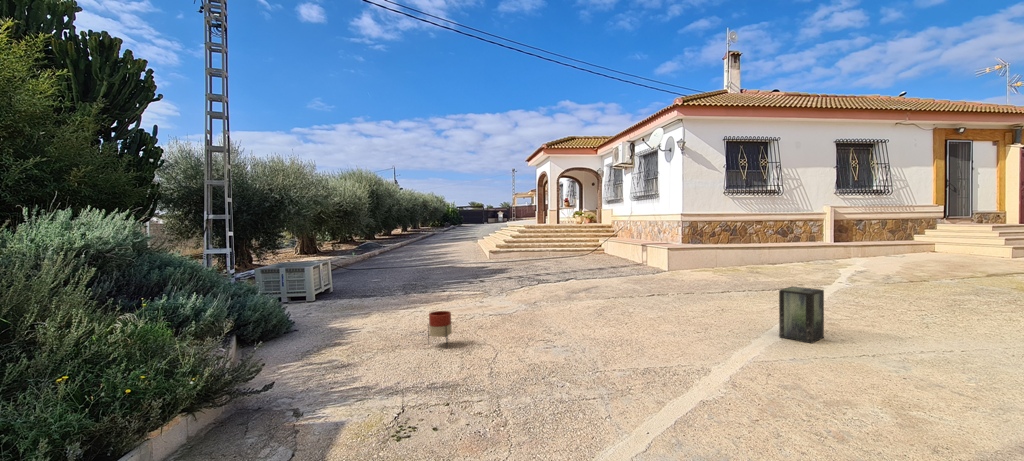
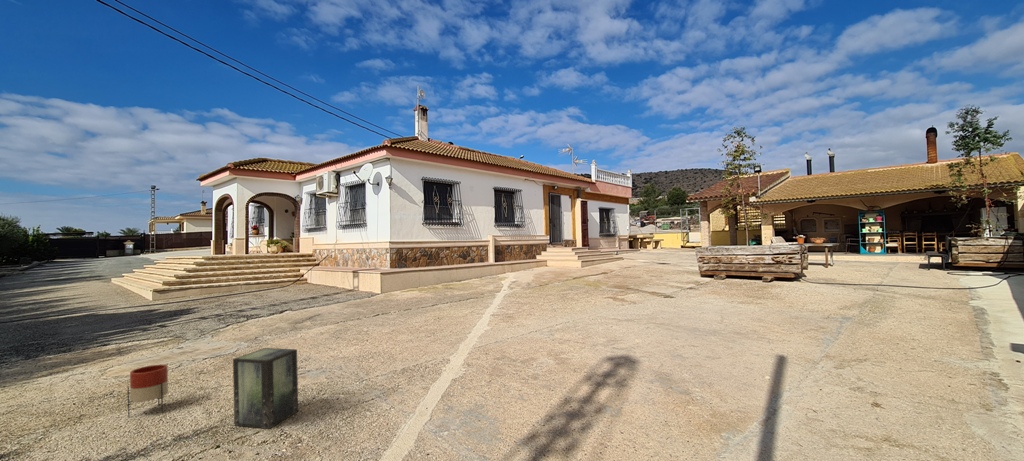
storage box: present [779,287,824,343] -> present [233,348,298,429]

